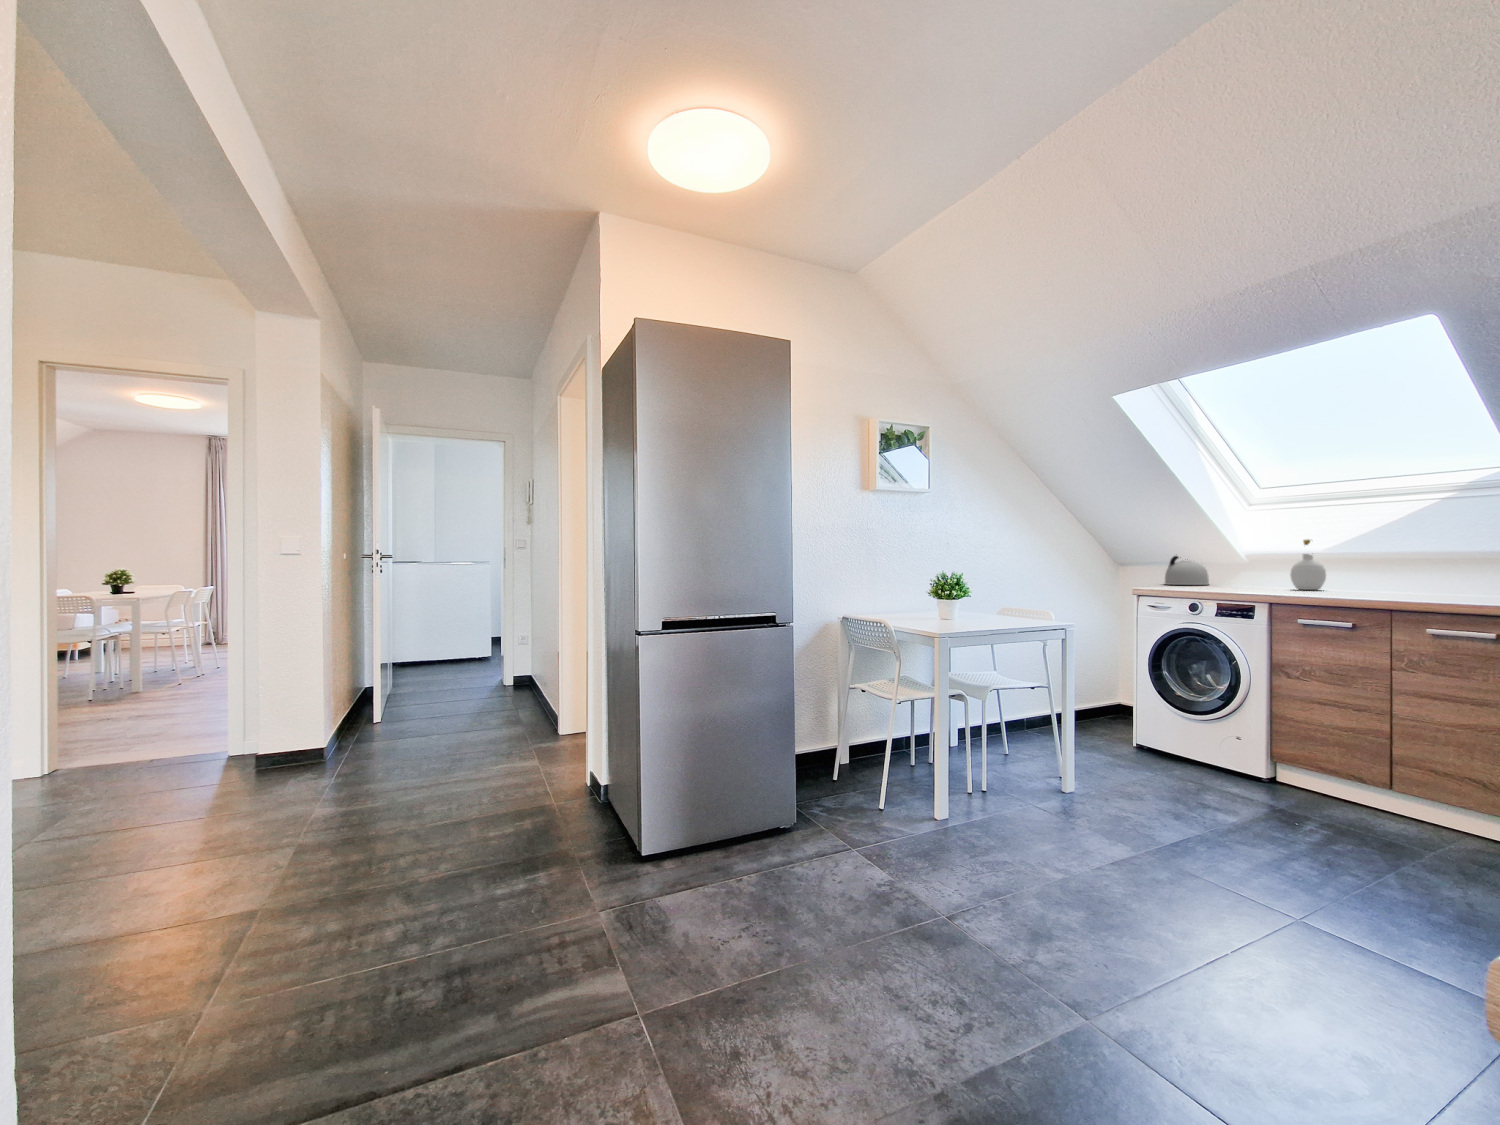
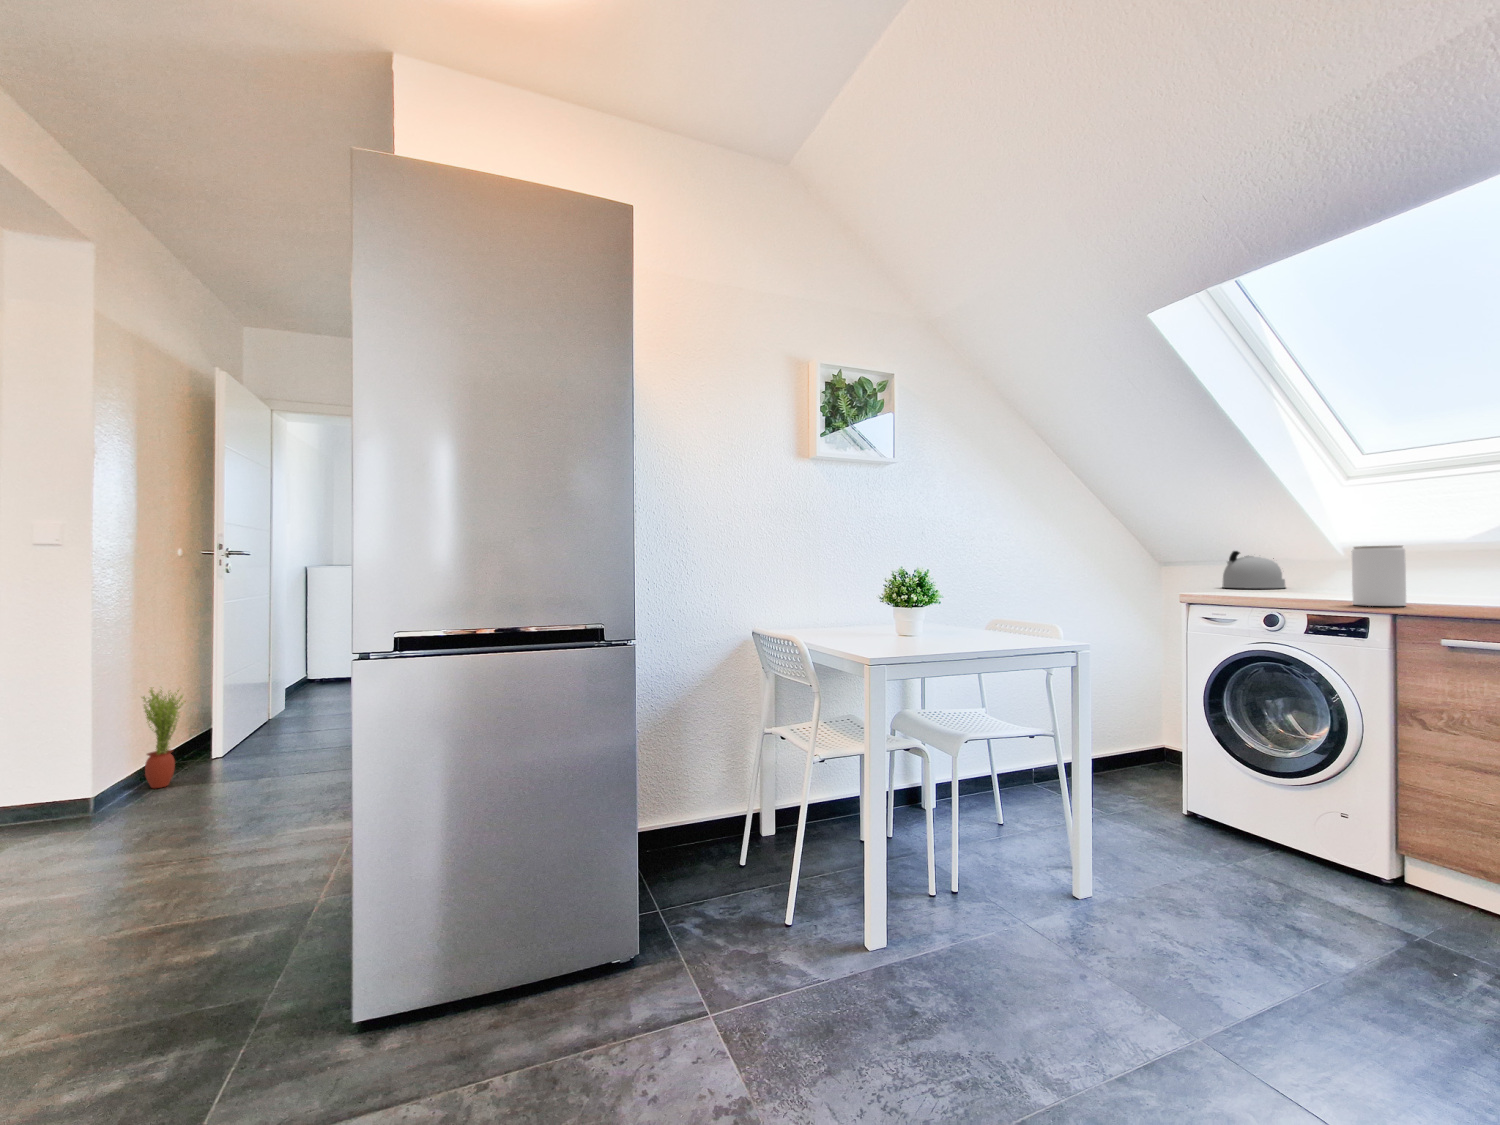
soap bottle: present [1290,540,1326,590] -> none [1412,521,1471,594]
jar: none [1245,559,1278,599] -> present [1352,546,1406,606]
potted plant: none [345,664,375,743] -> present [141,689,186,788]

